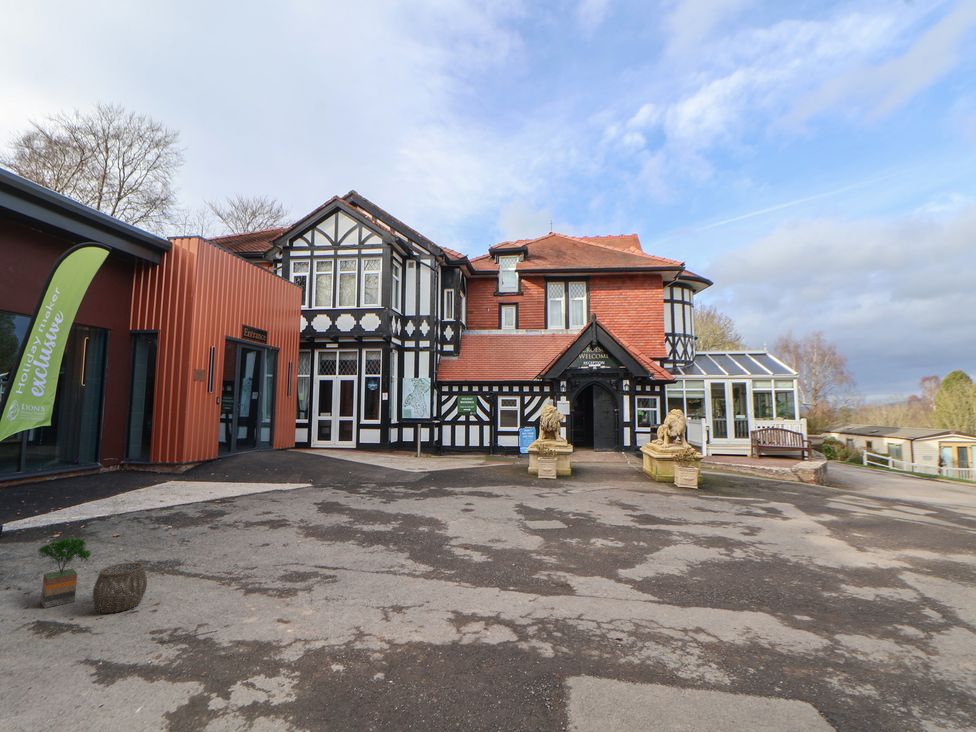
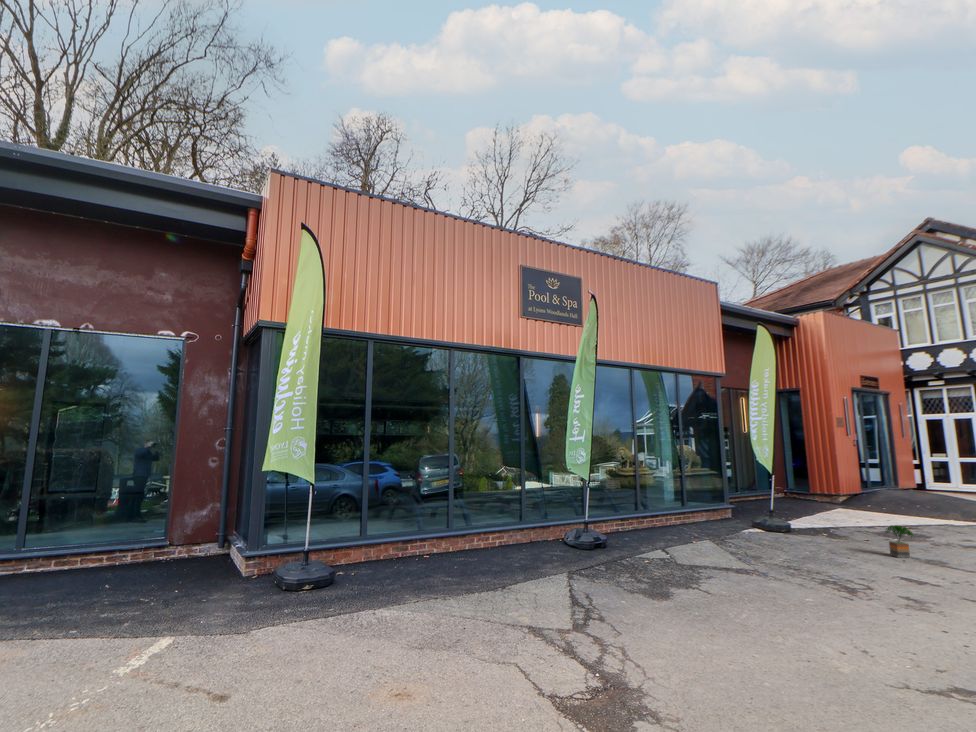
woven basket: present [93,562,147,613] -> none [926,542,957,566]

